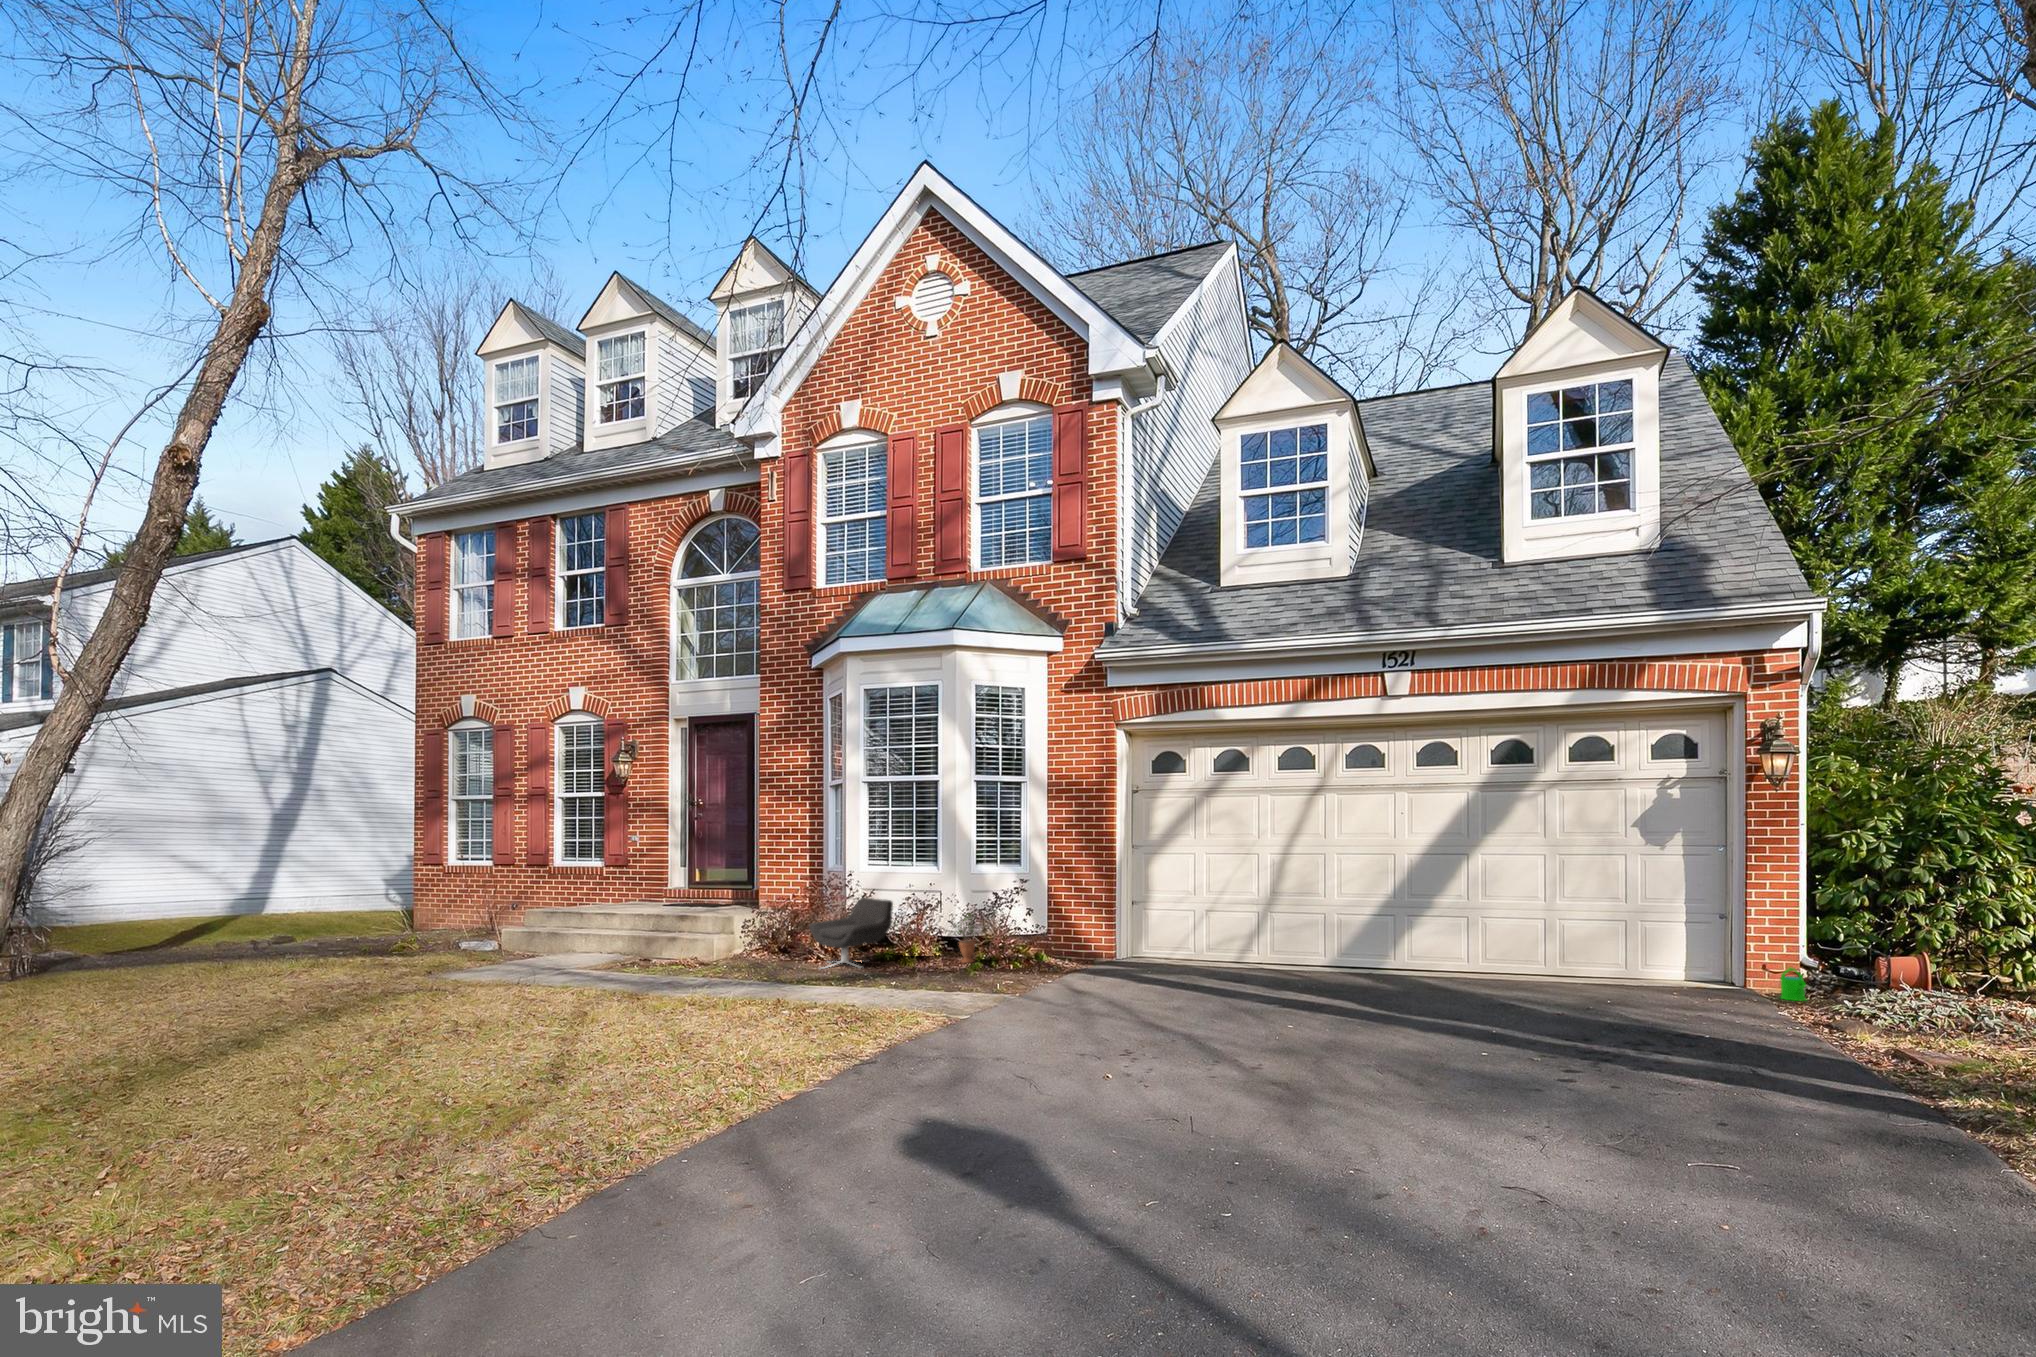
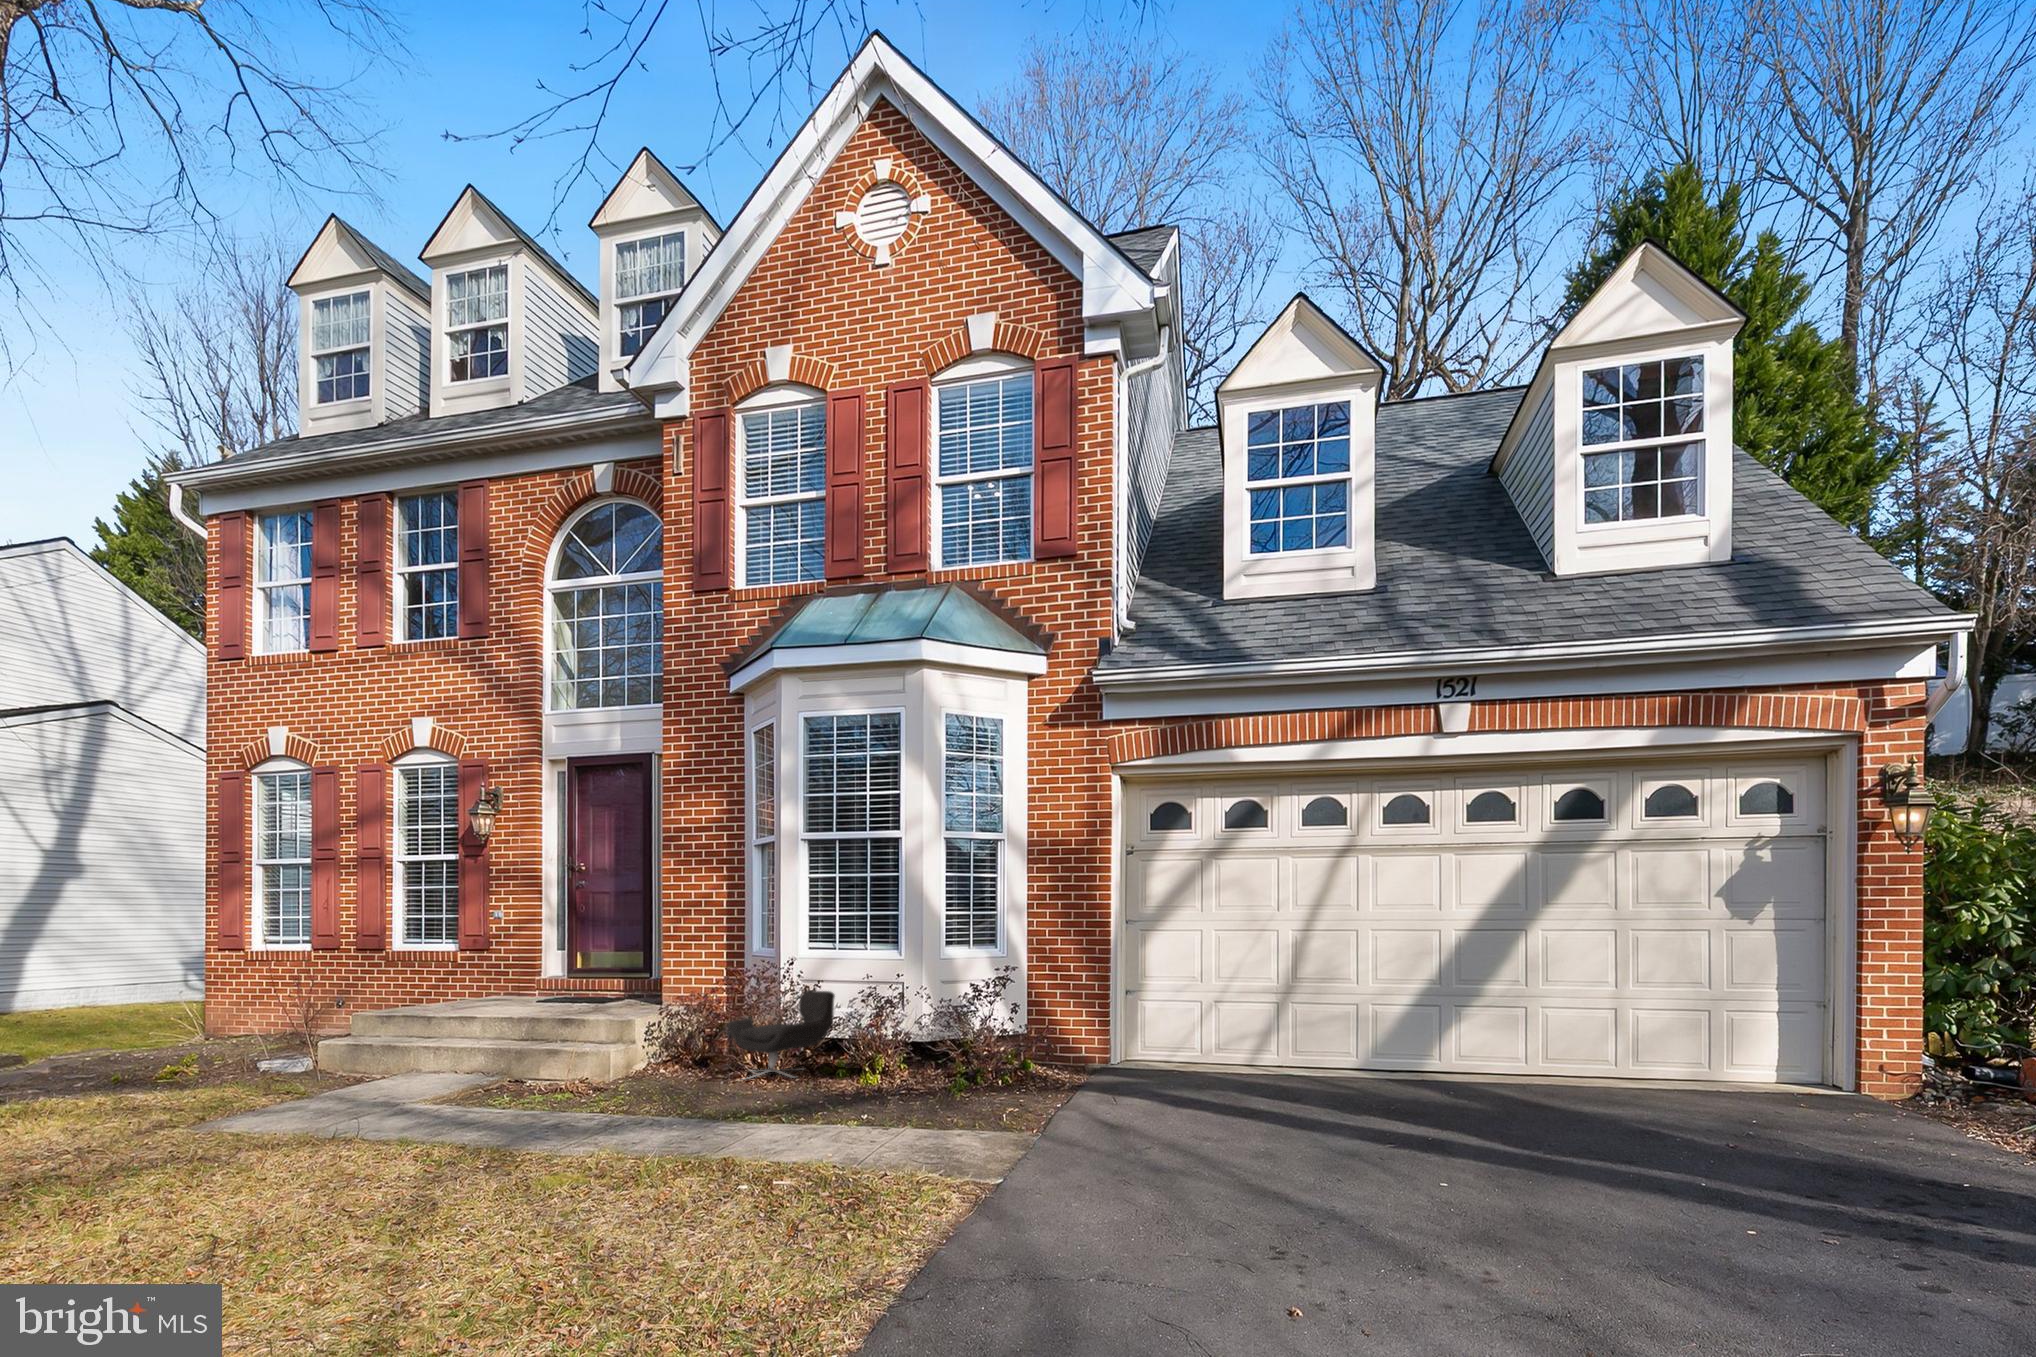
potted plant: present [956,913,976,963] -> none [914,1004,941,1071]
watering can: present [1780,967,1806,1001] -> none [1942,1067,1975,1109]

